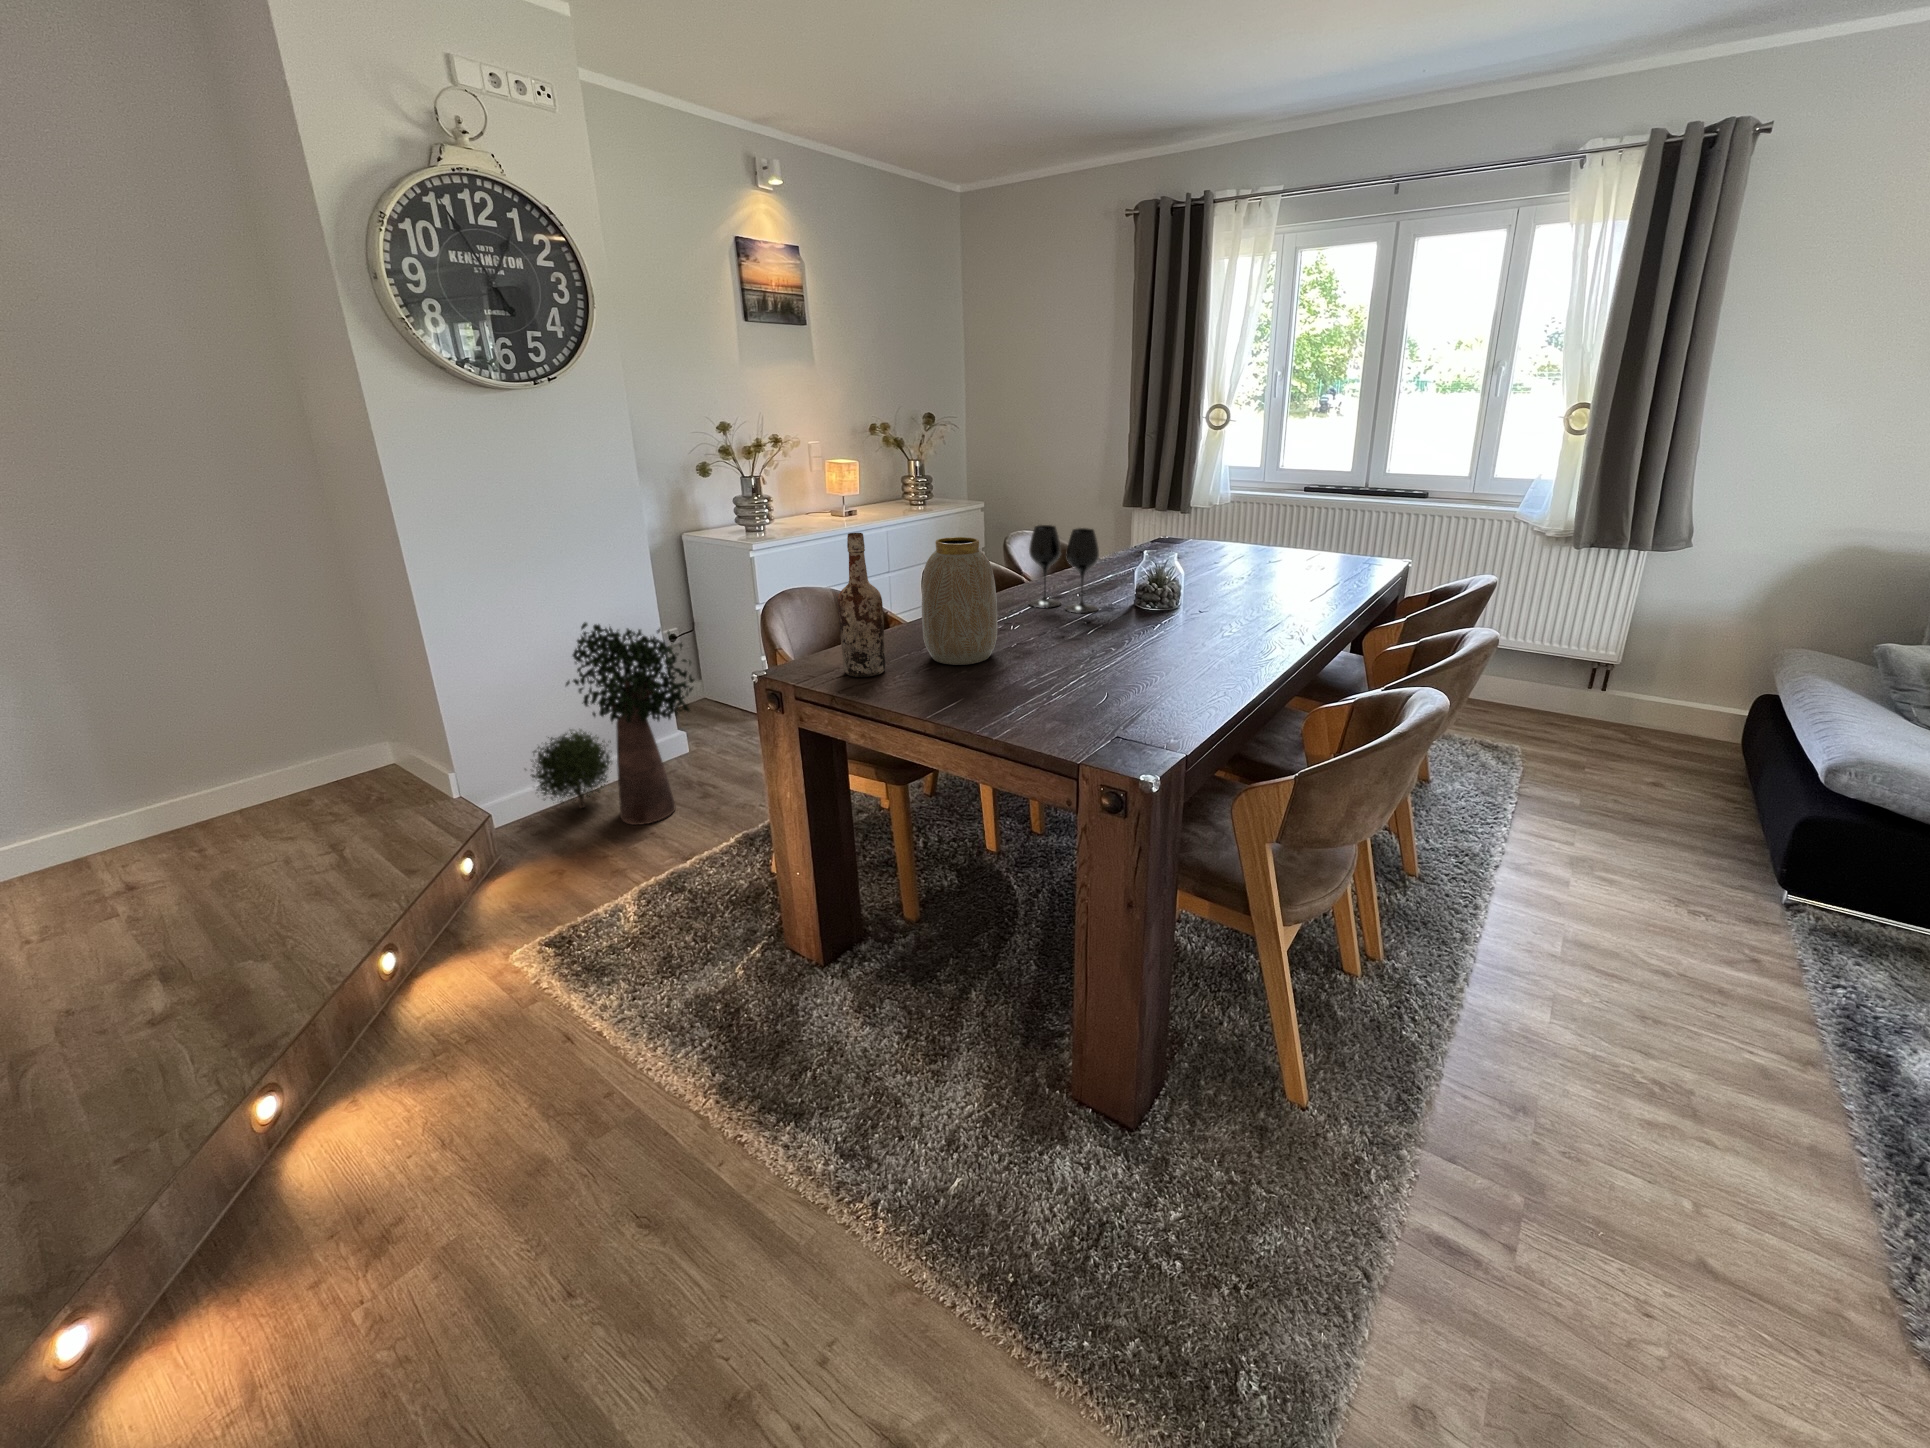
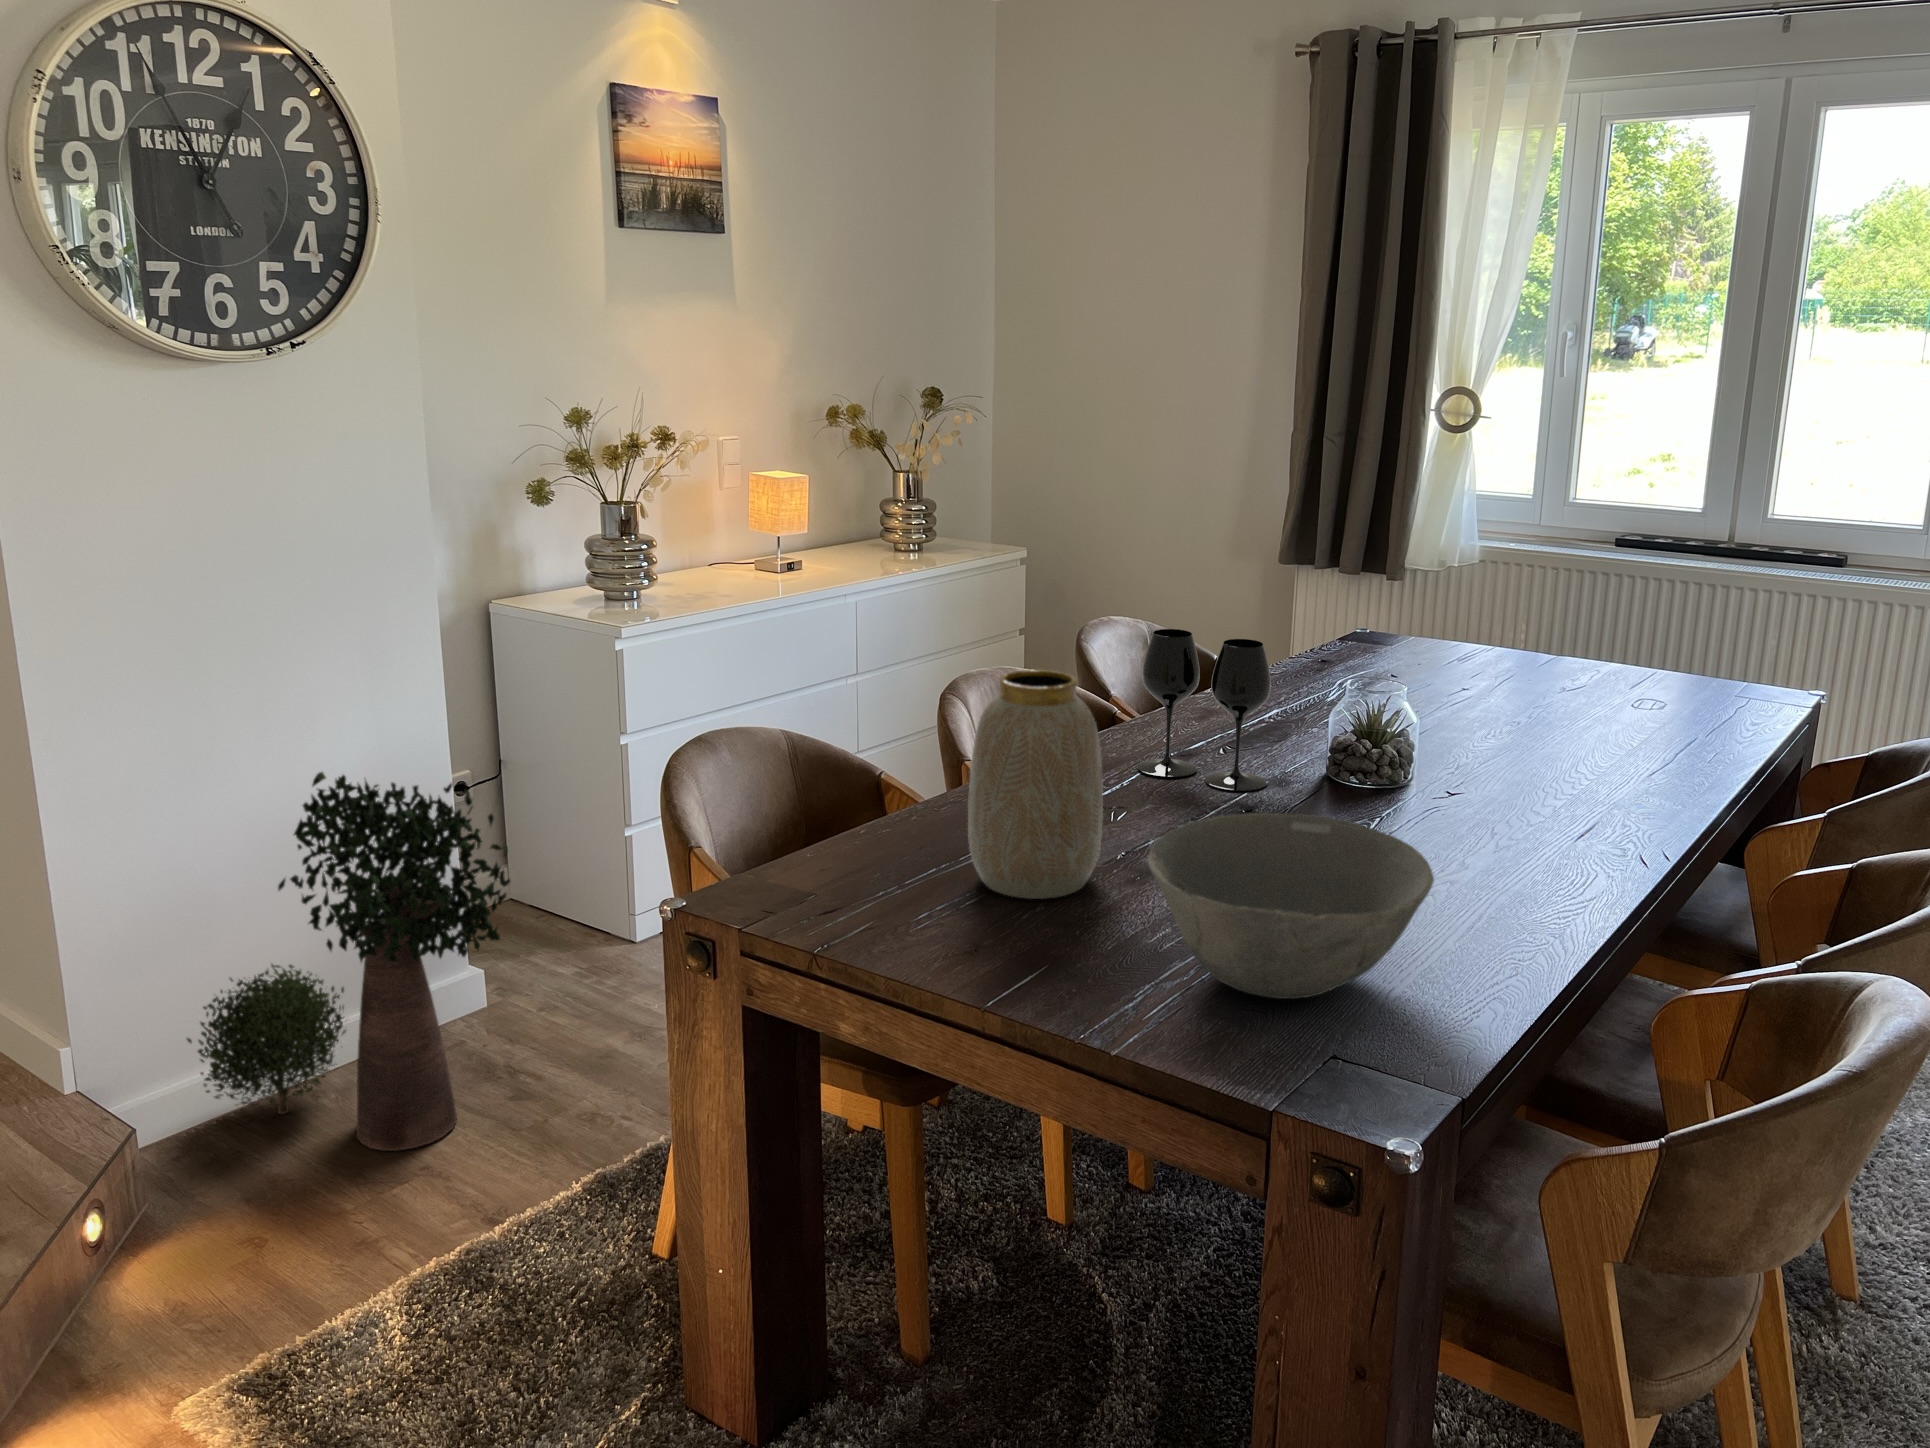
wine bottle: present [838,533,886,677] -> none [828,666,905,920]
bowl: none [1012,609,1172,707] -> present [1148,813,1434,999]

